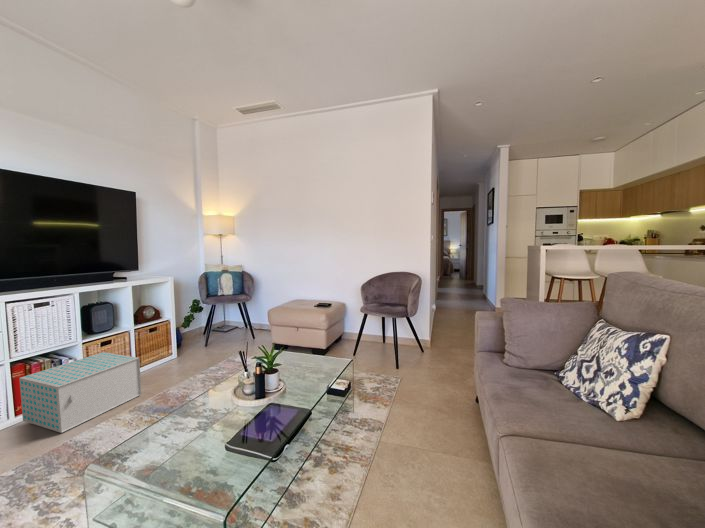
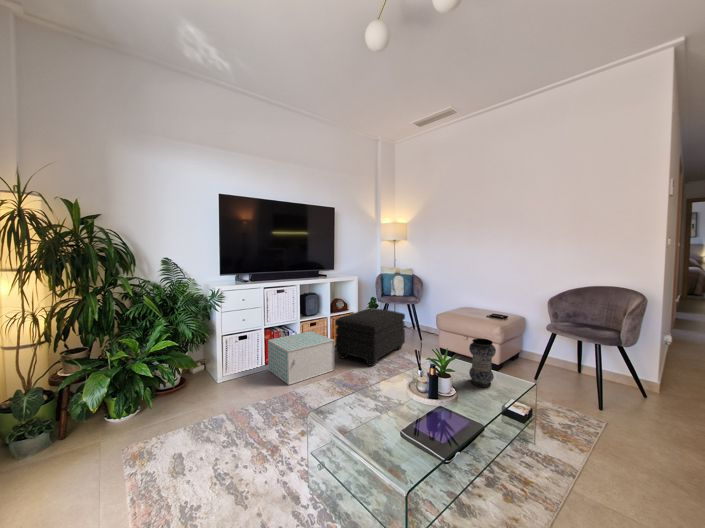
ottoman: none [141,313,234,378] -> present [335,309,405,366]
vase: none [296,327,320,373] -> present [469,338,496,387]

